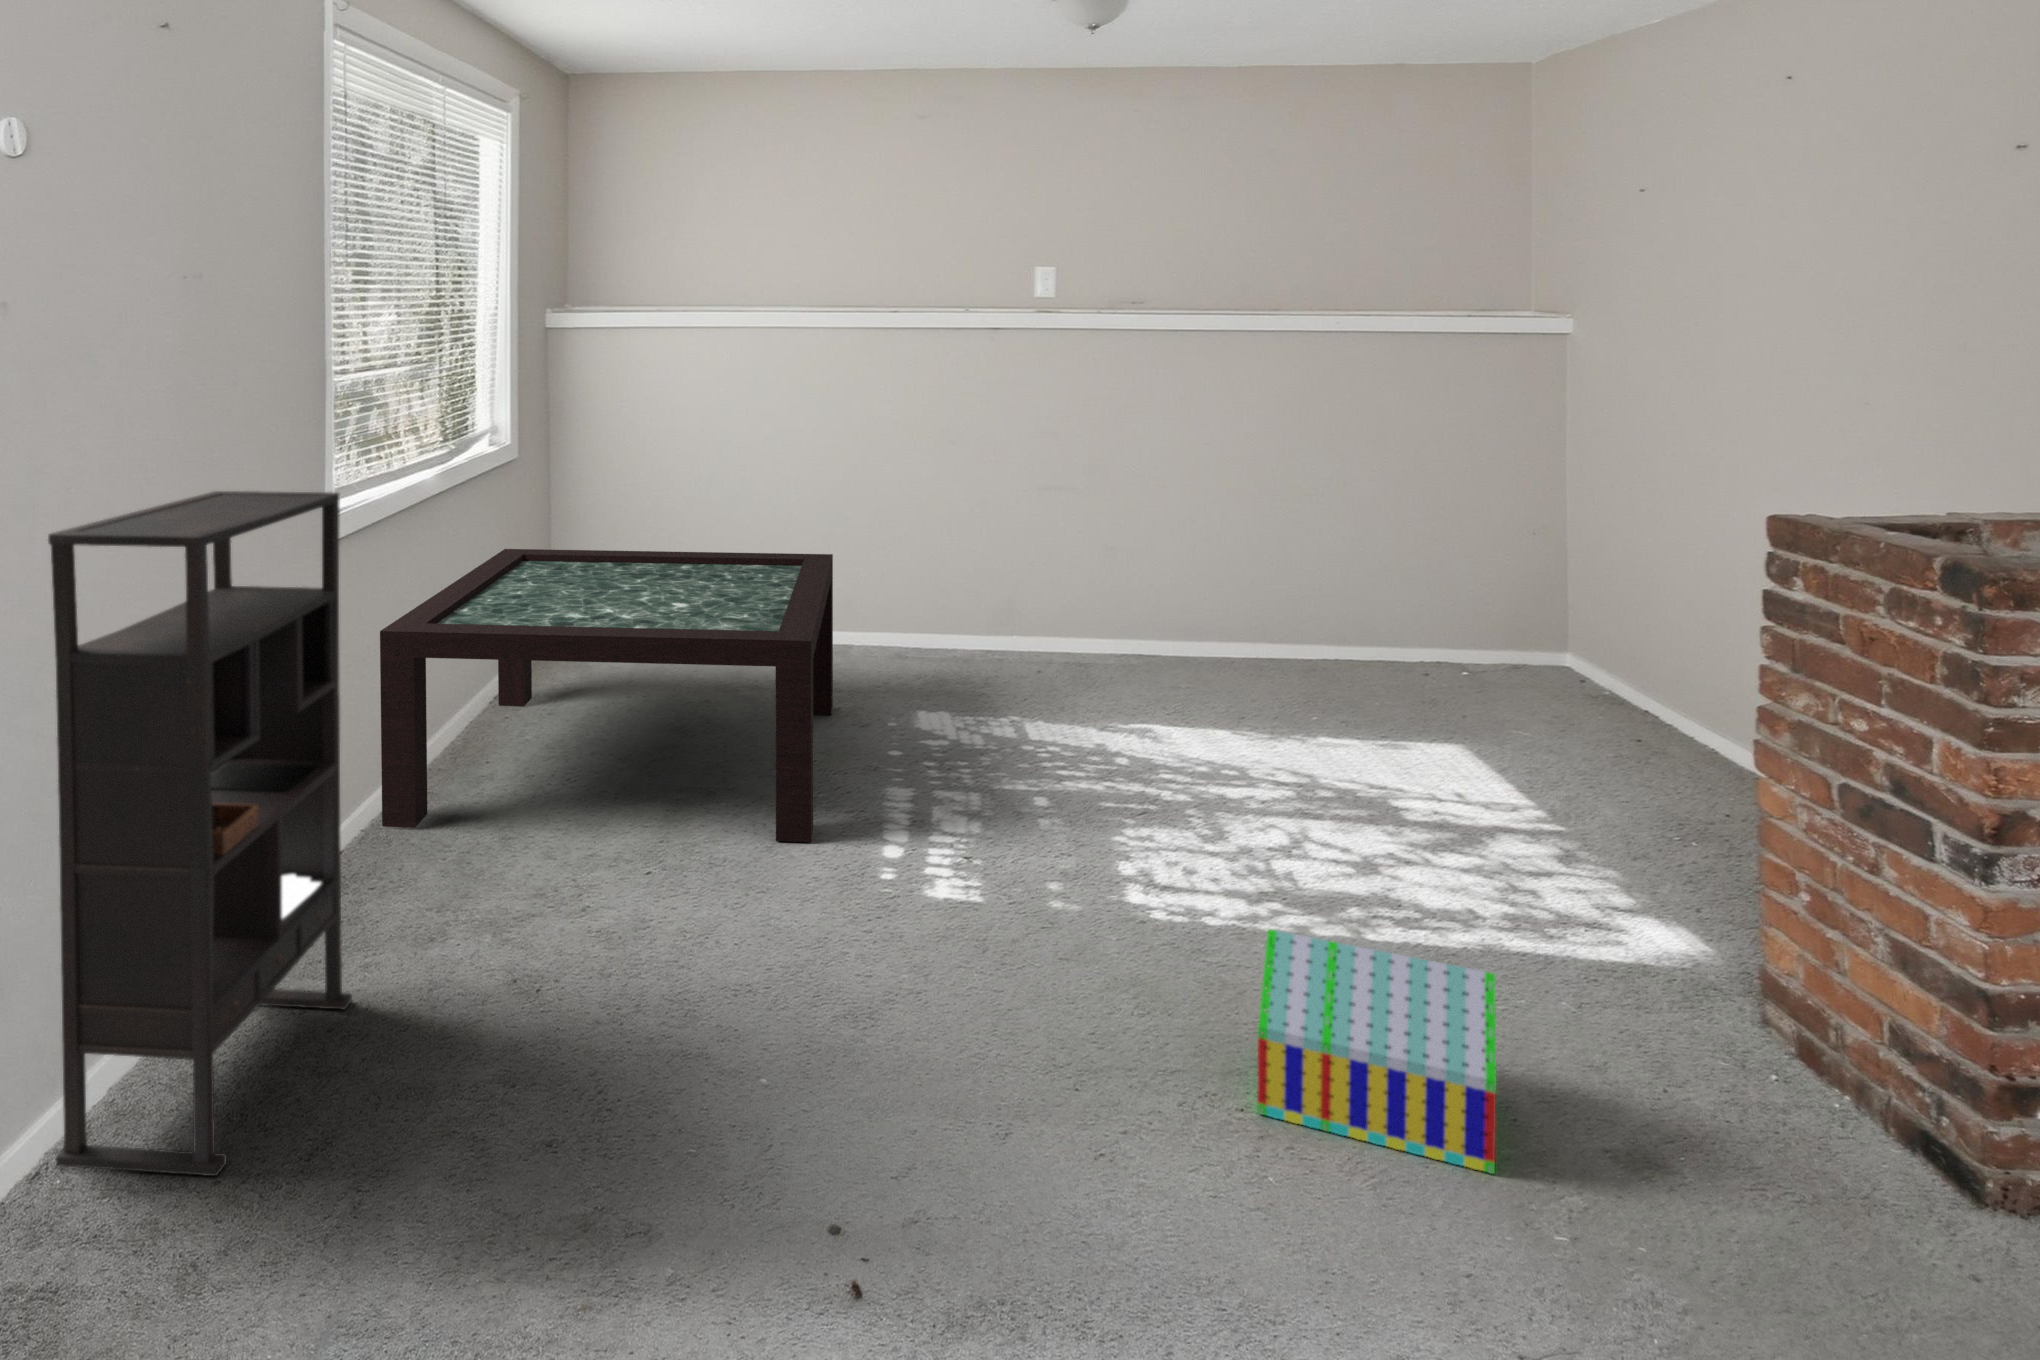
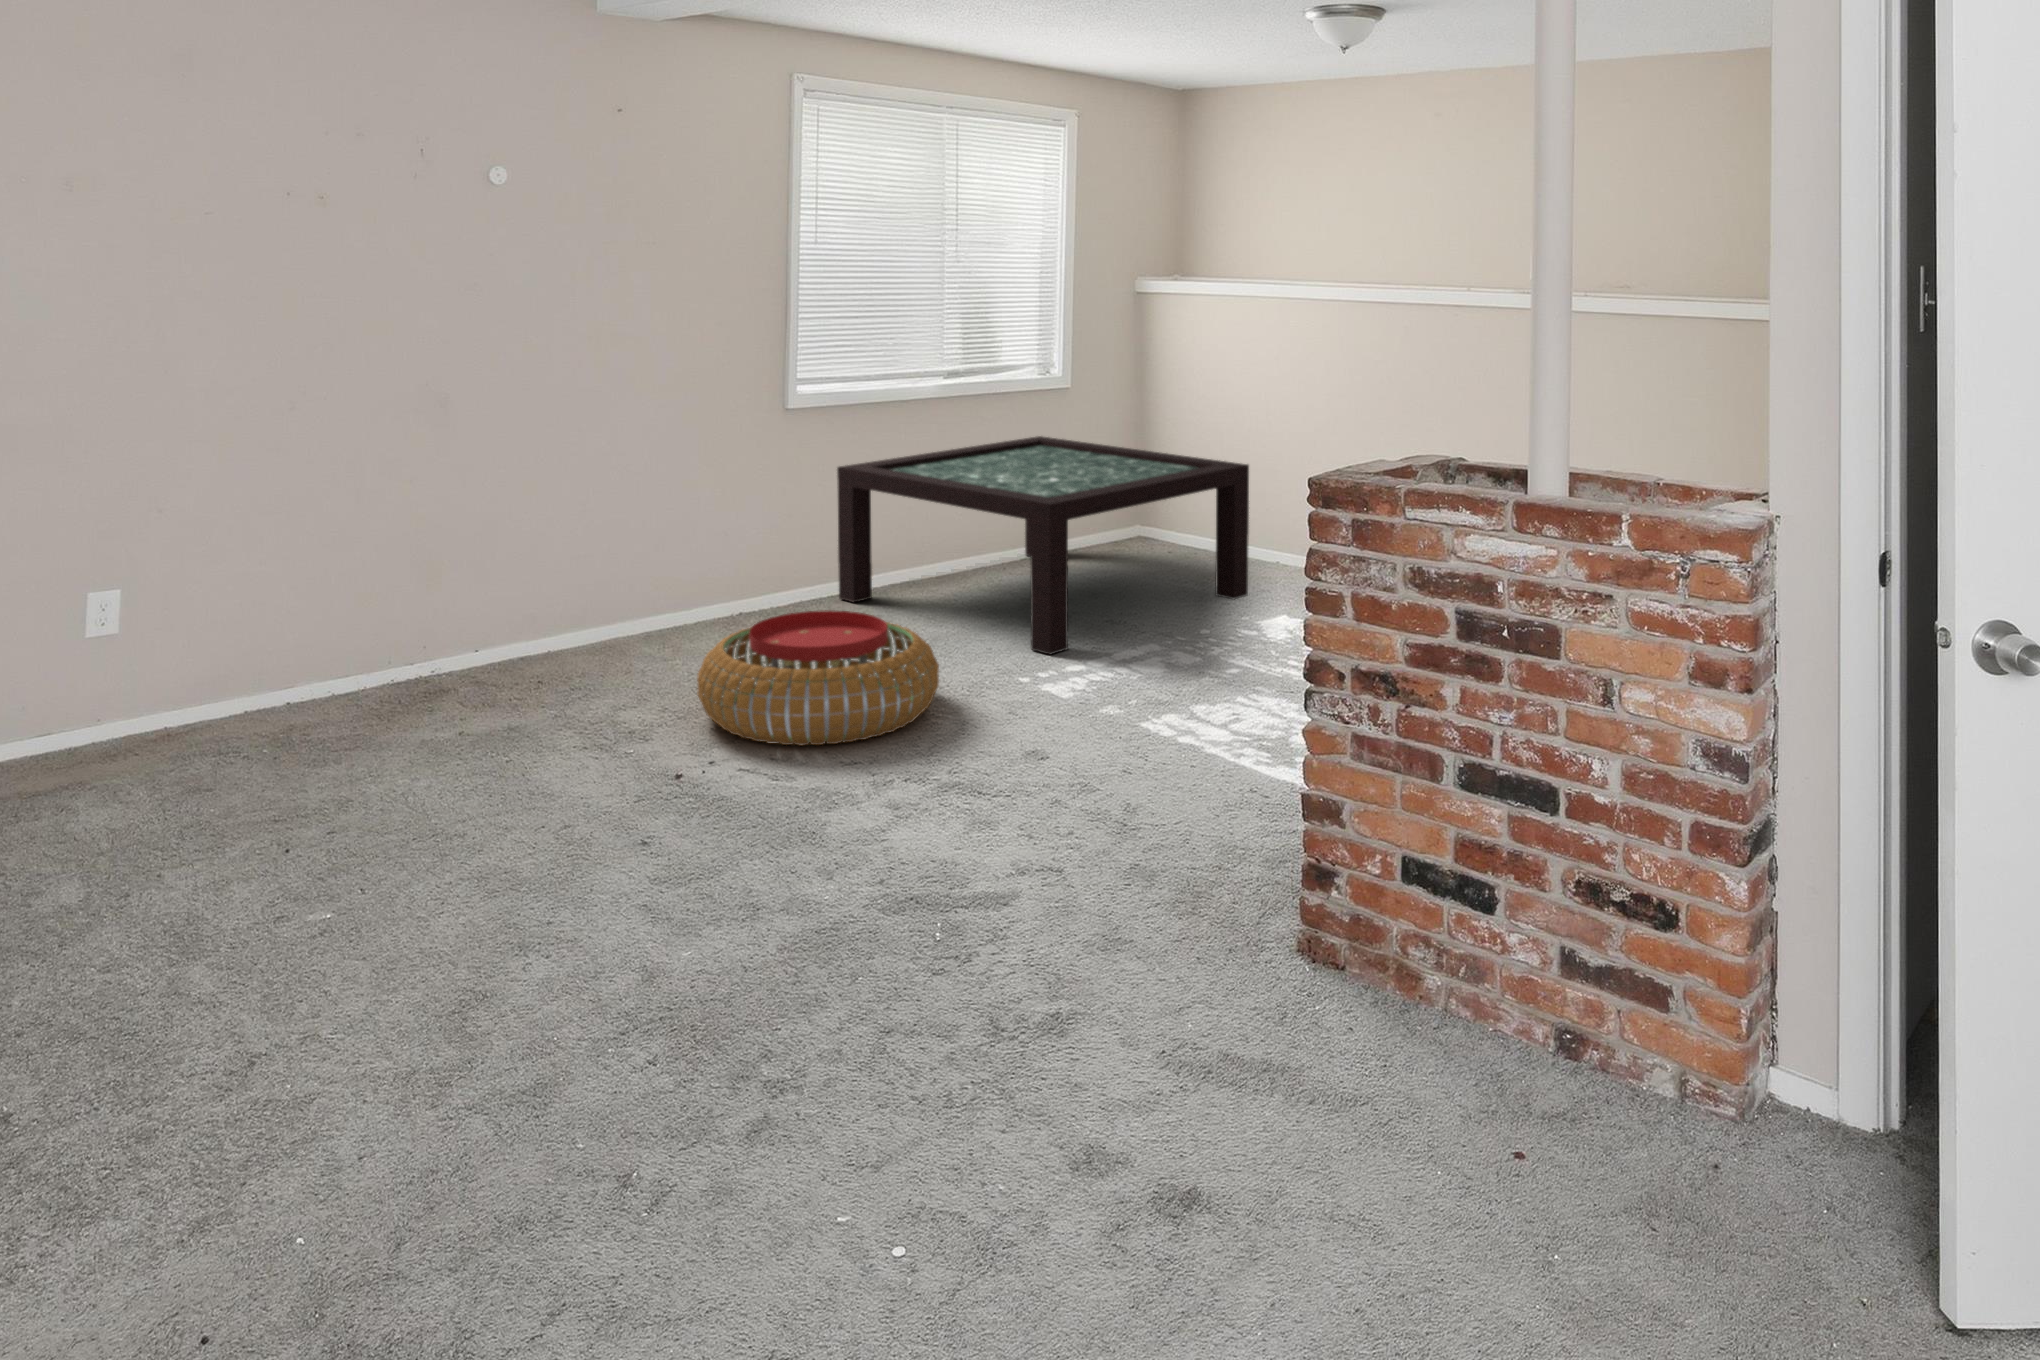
bookshelf: present [48,491,352,1176] -> none [500,354,694,694]
pouf: none [537,857,922,1137] -> present [697,610,939,746]
toy house: present [1257,930,1496,1174] -> none [1002,697,1161,859]

